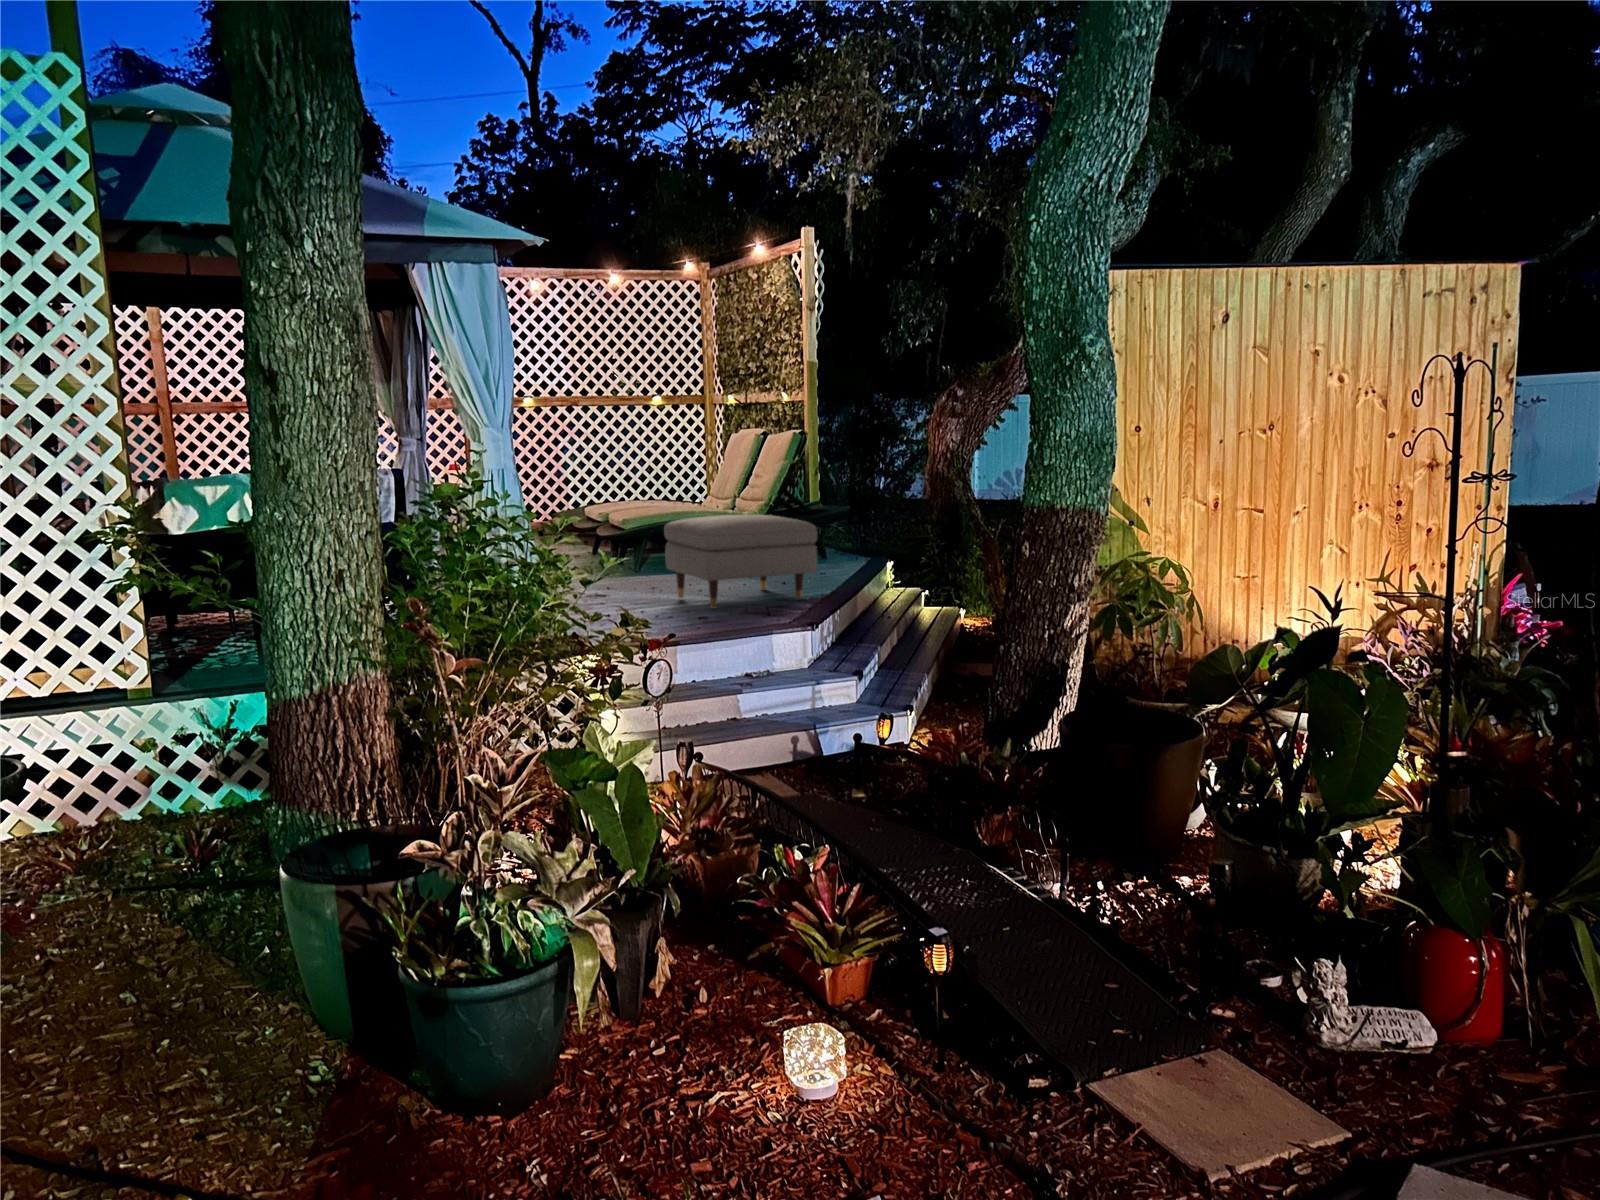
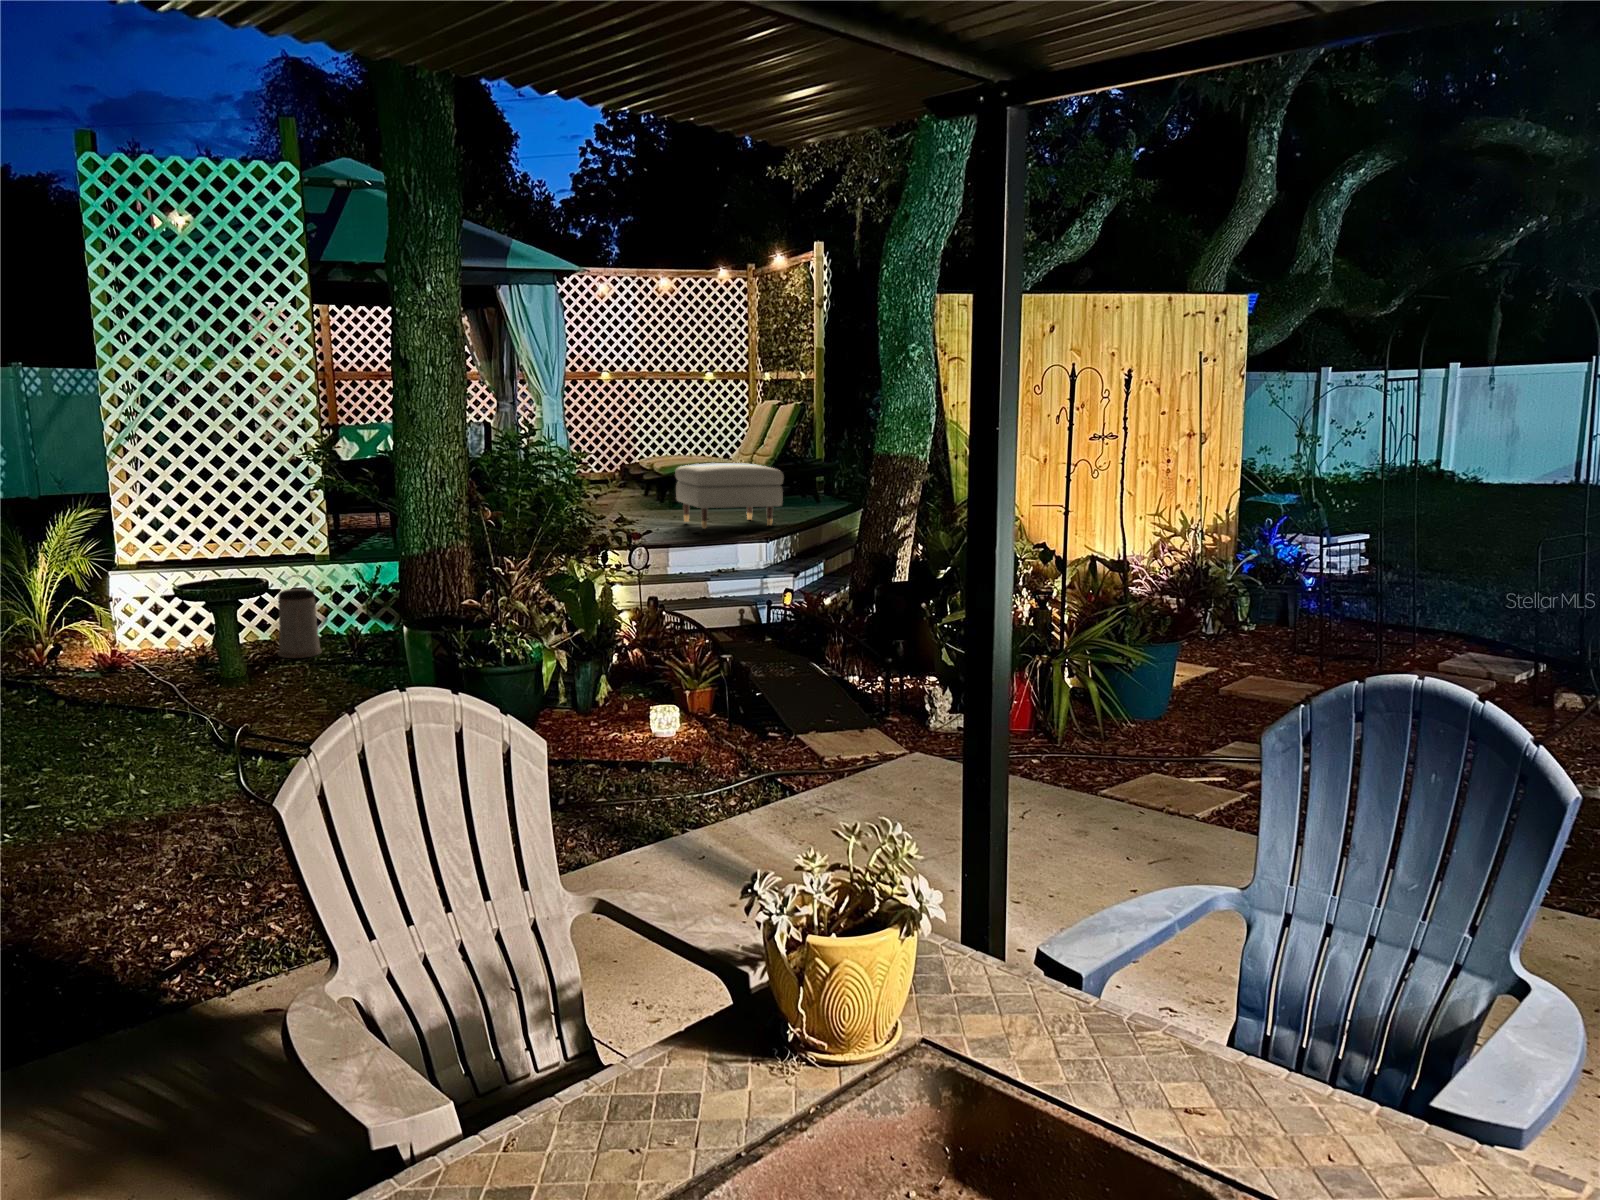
watering can: none [58,731,140,878] -> present [278,575,322,658]

